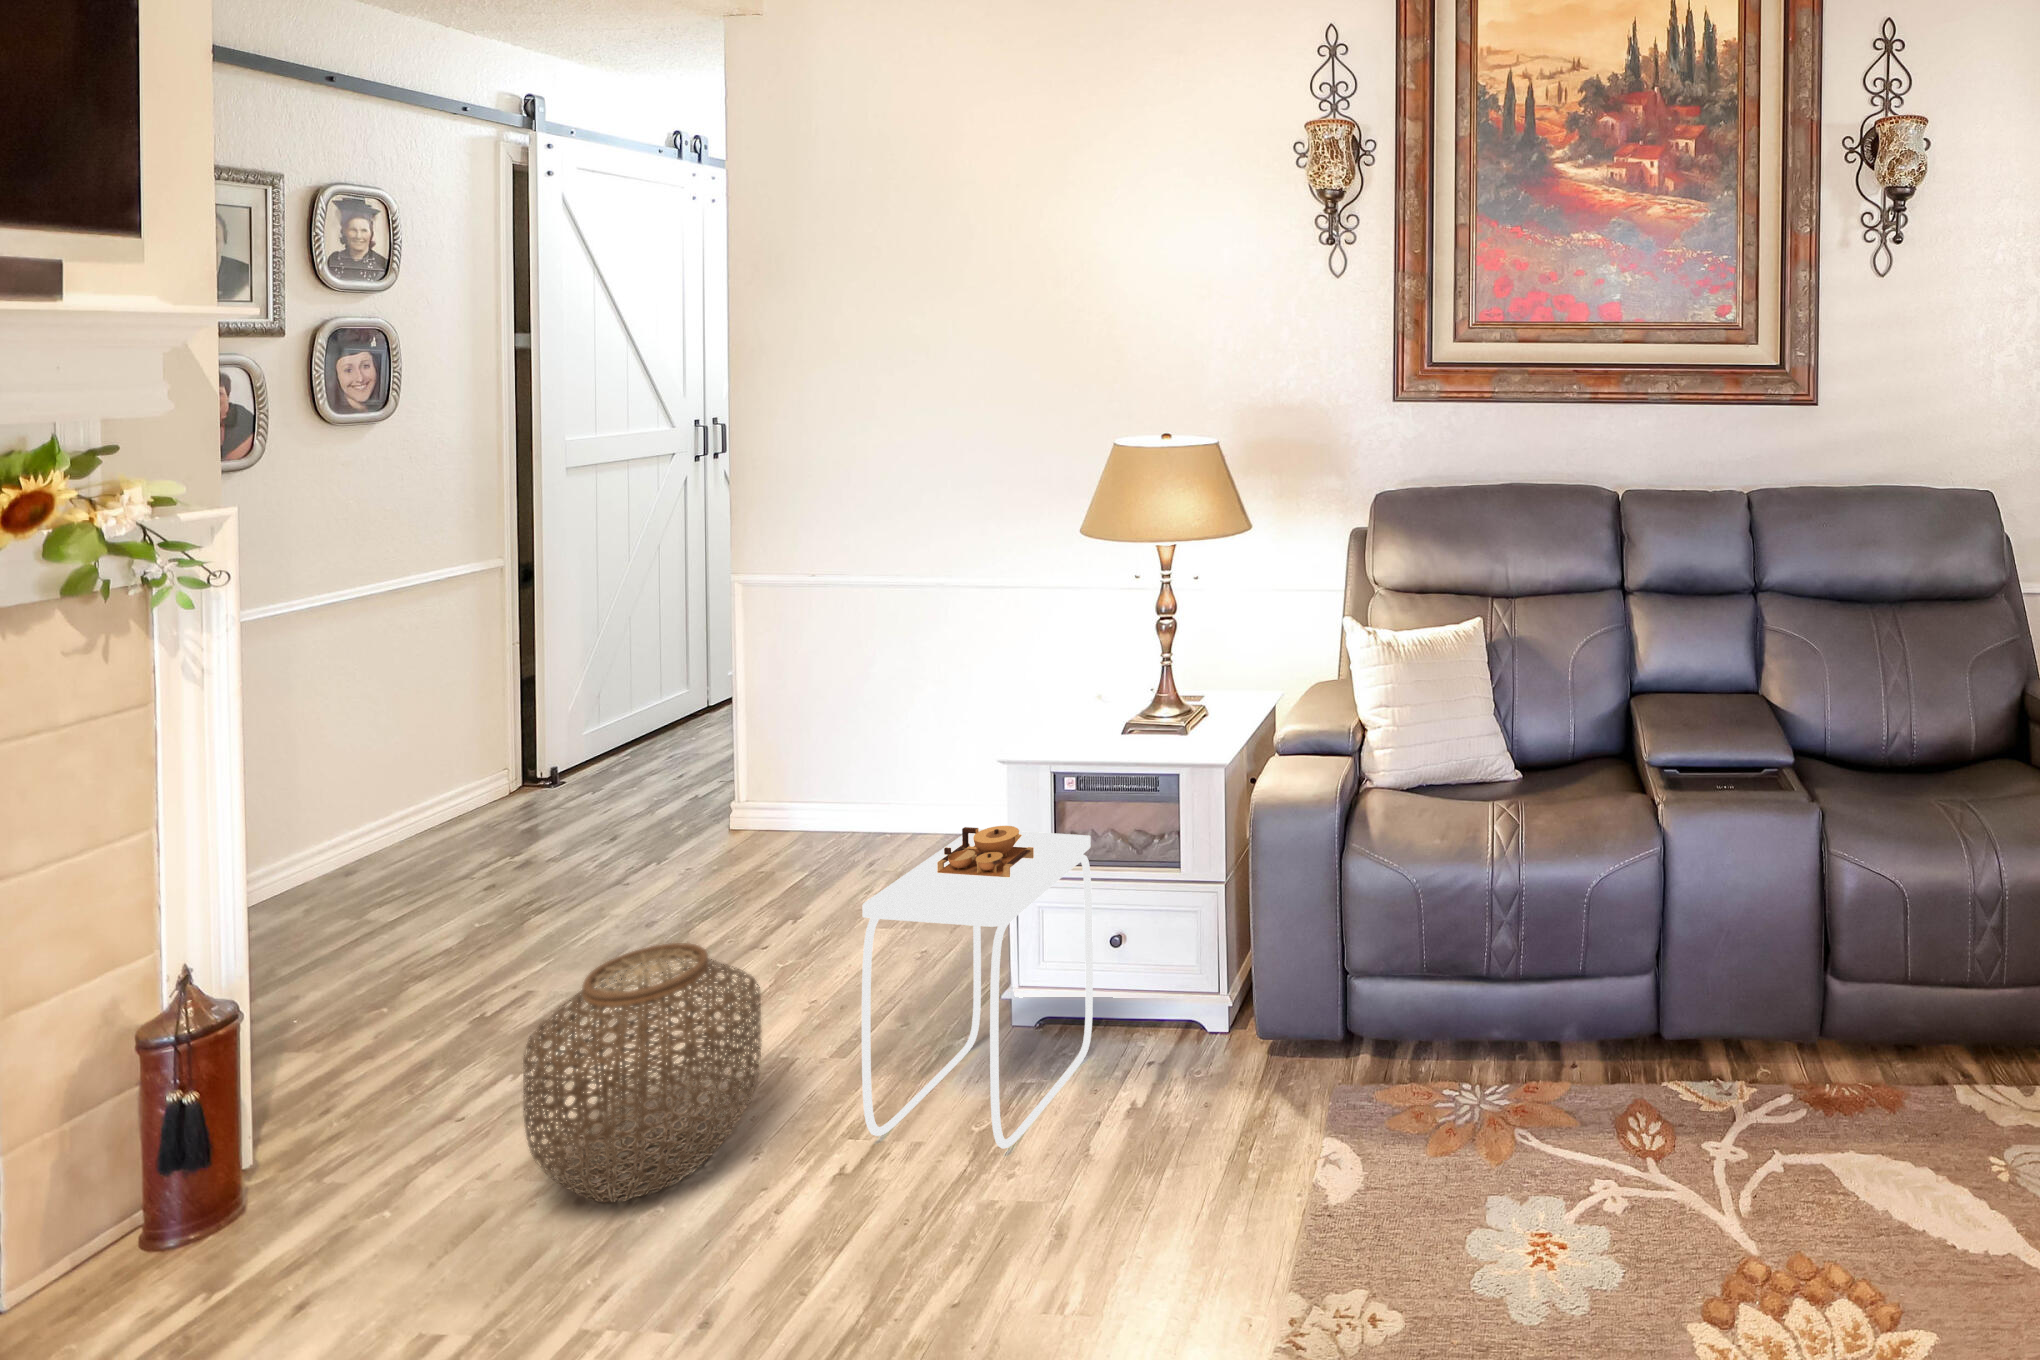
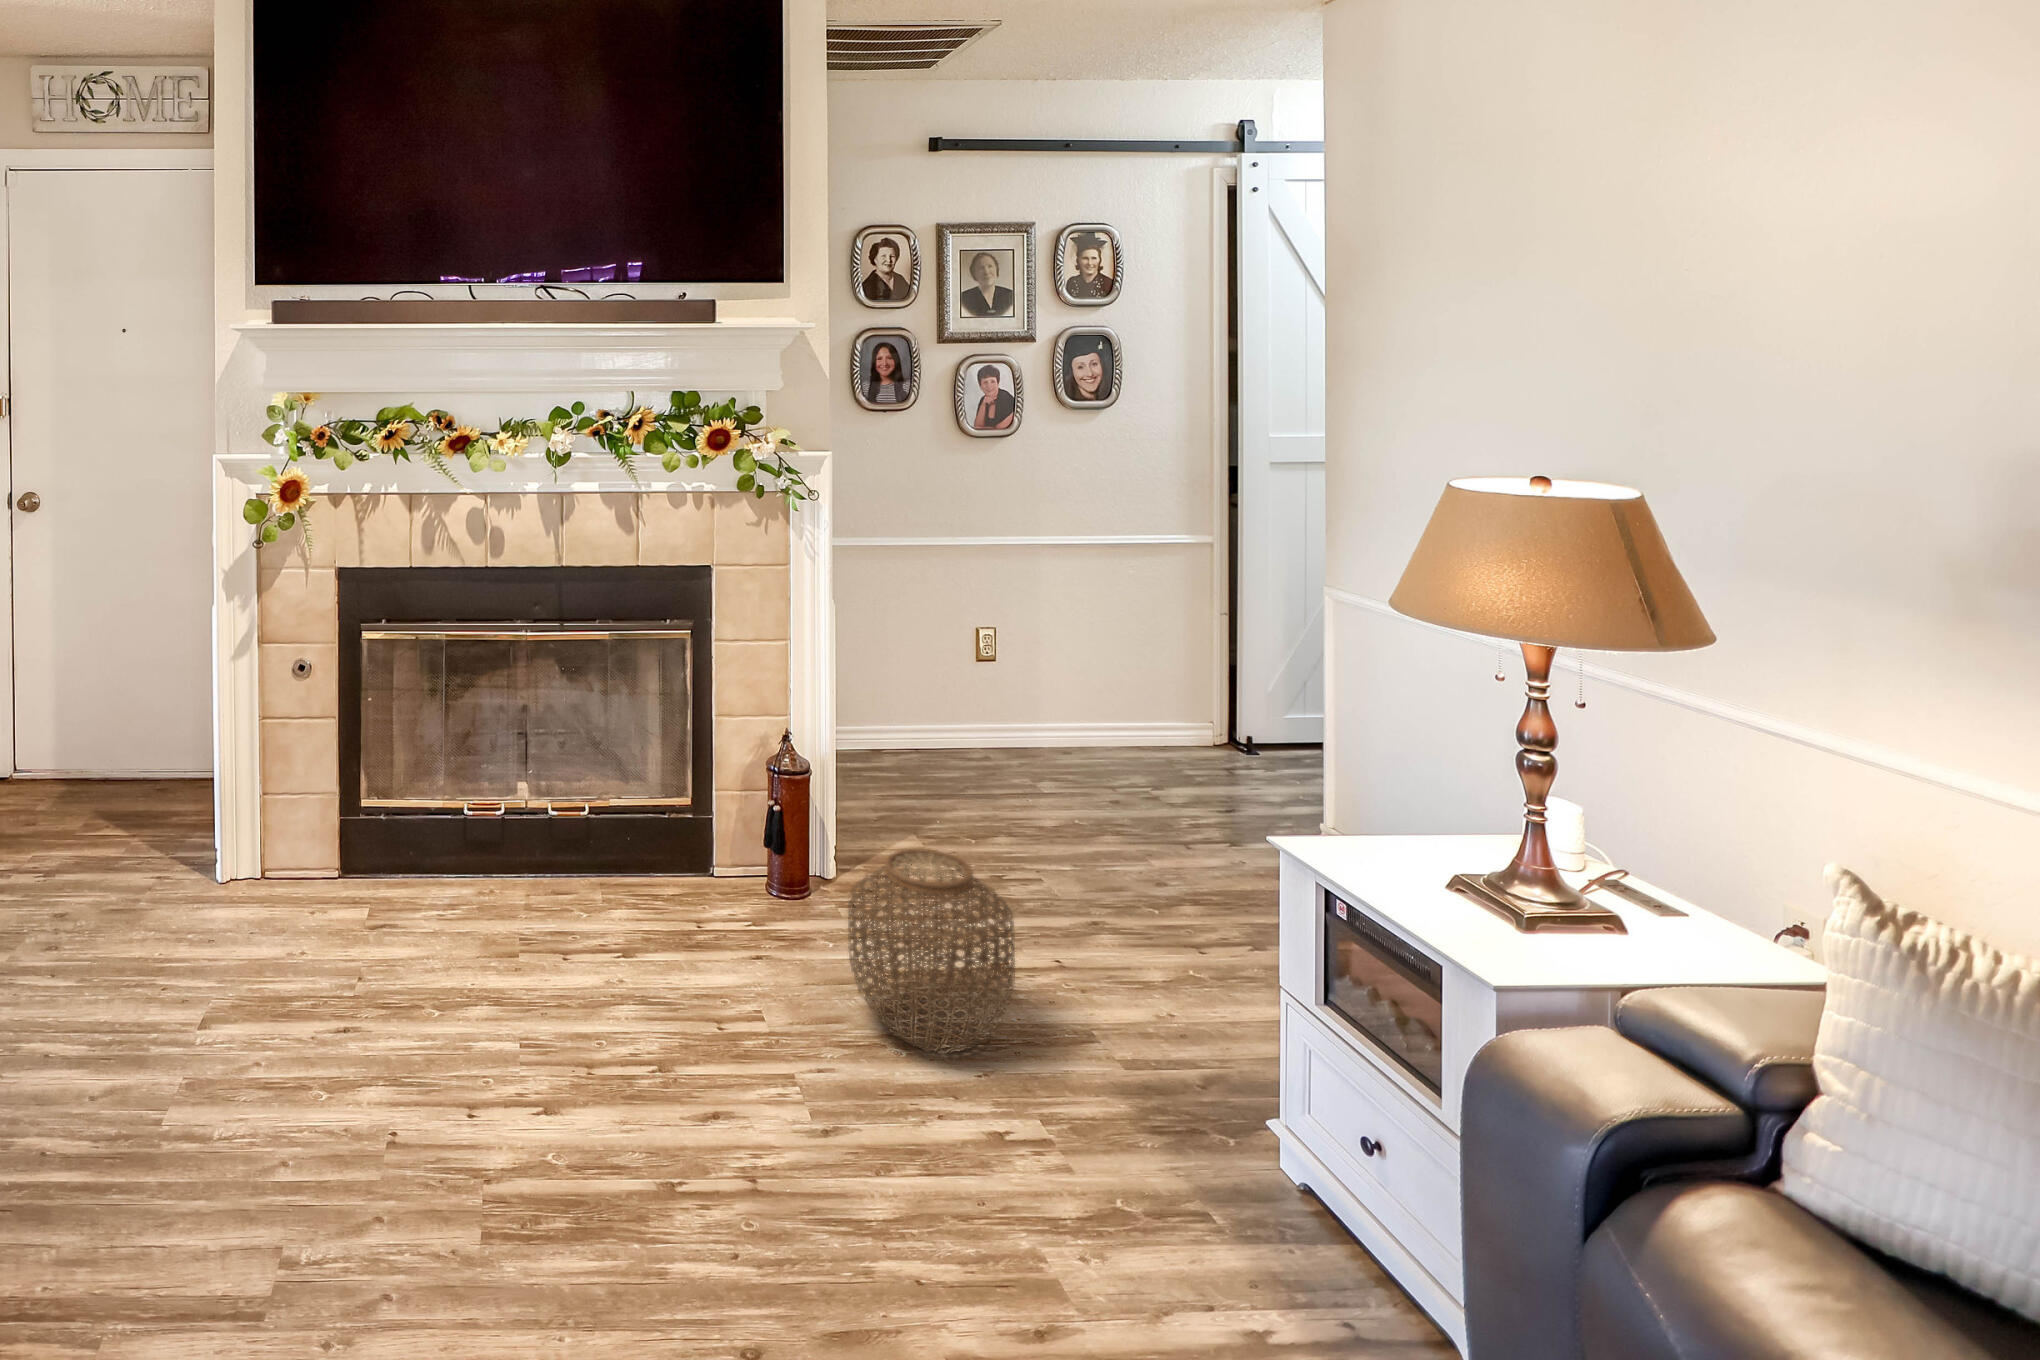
side table: present [862,826,1093,1148] -> none [1025,883,1305,1244]

